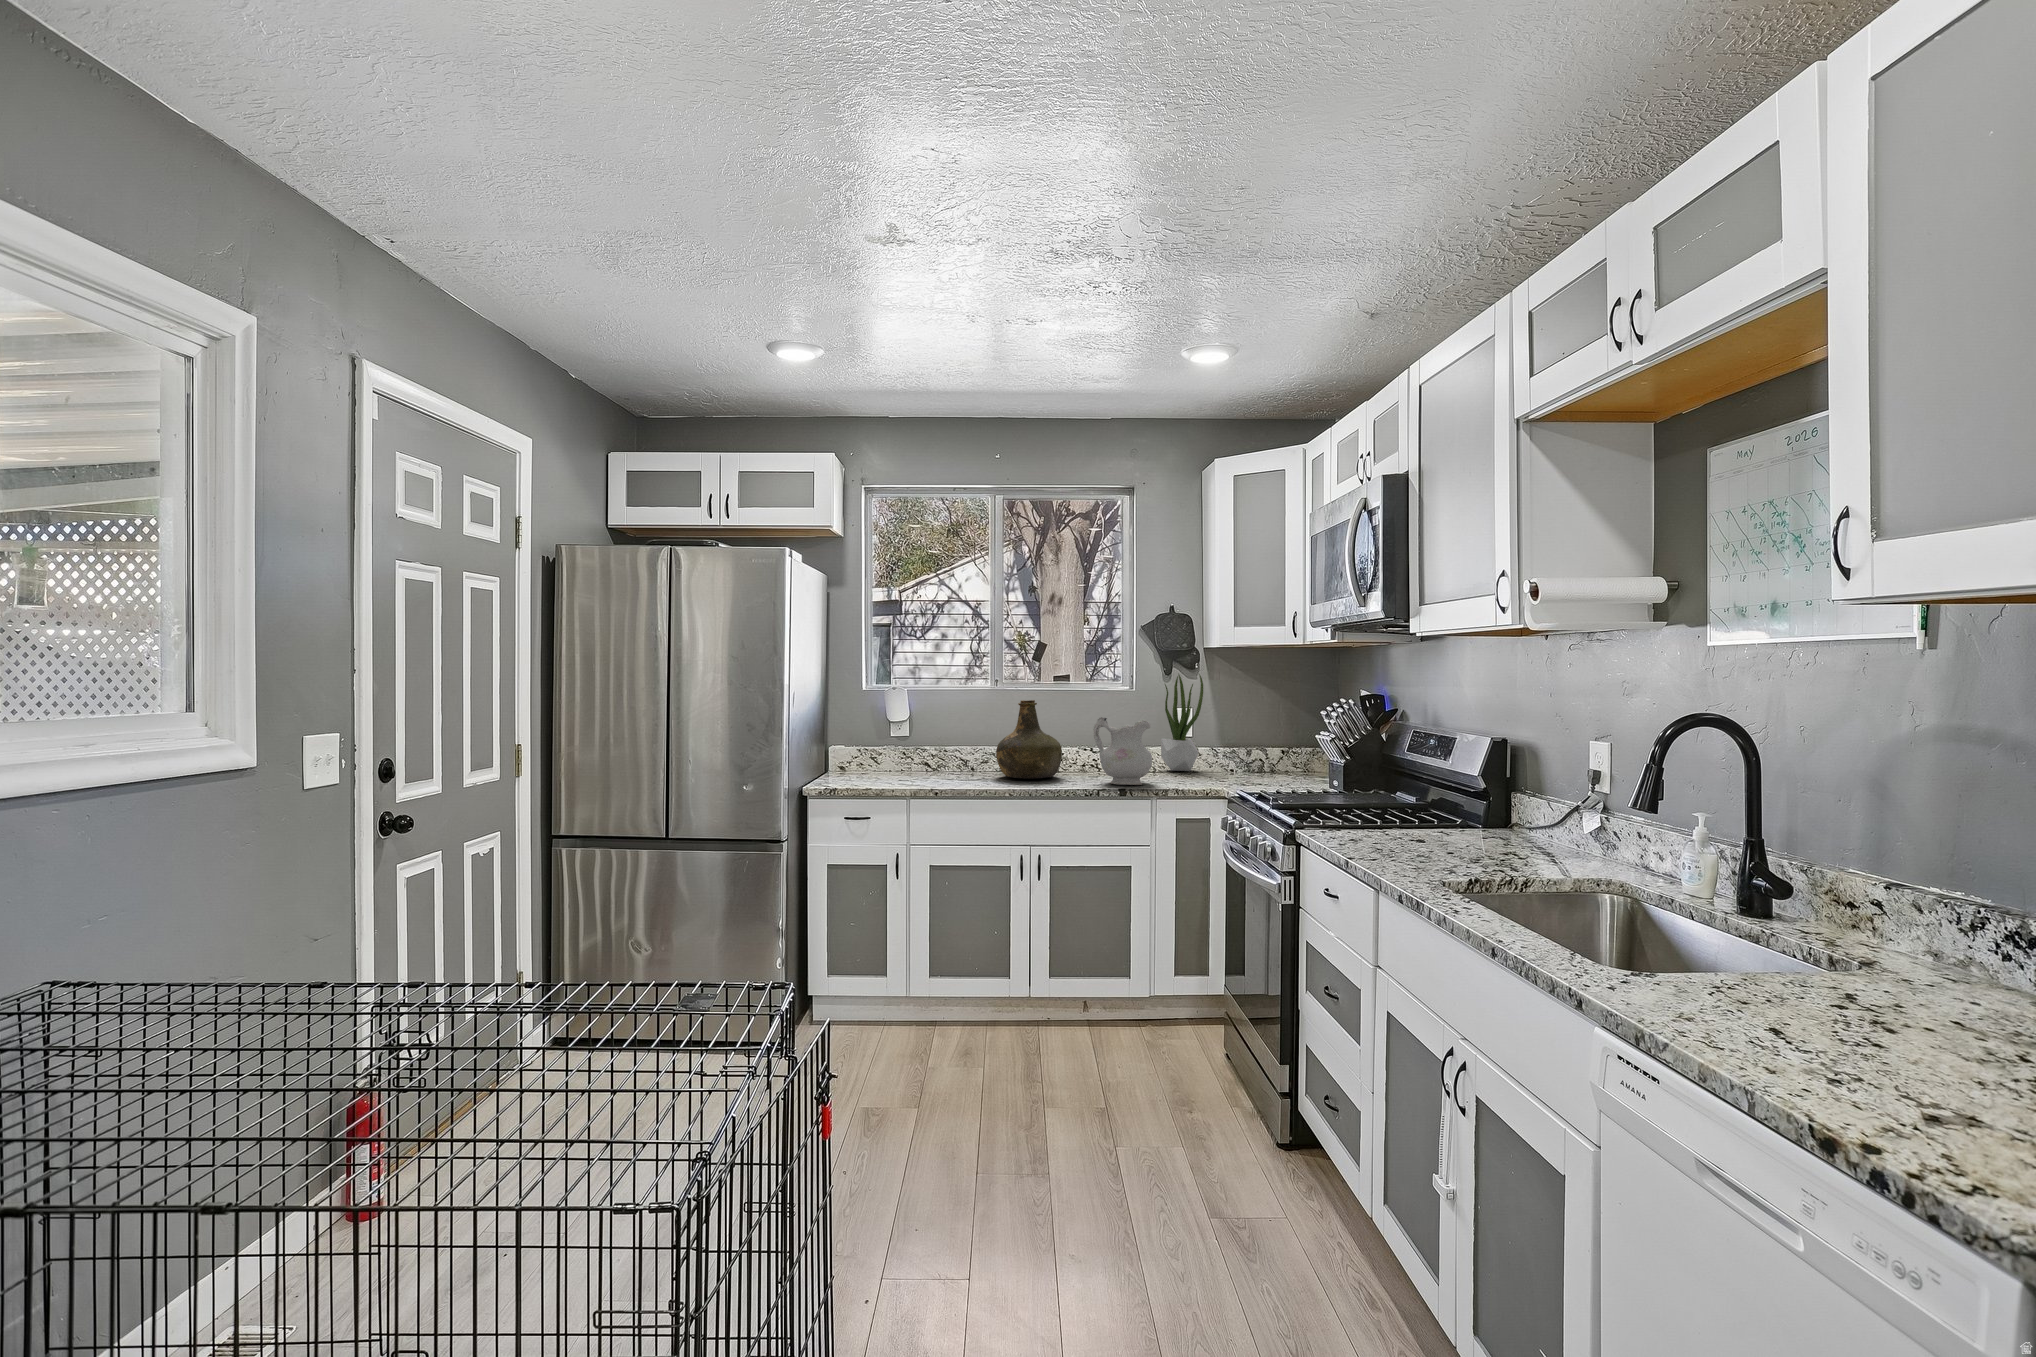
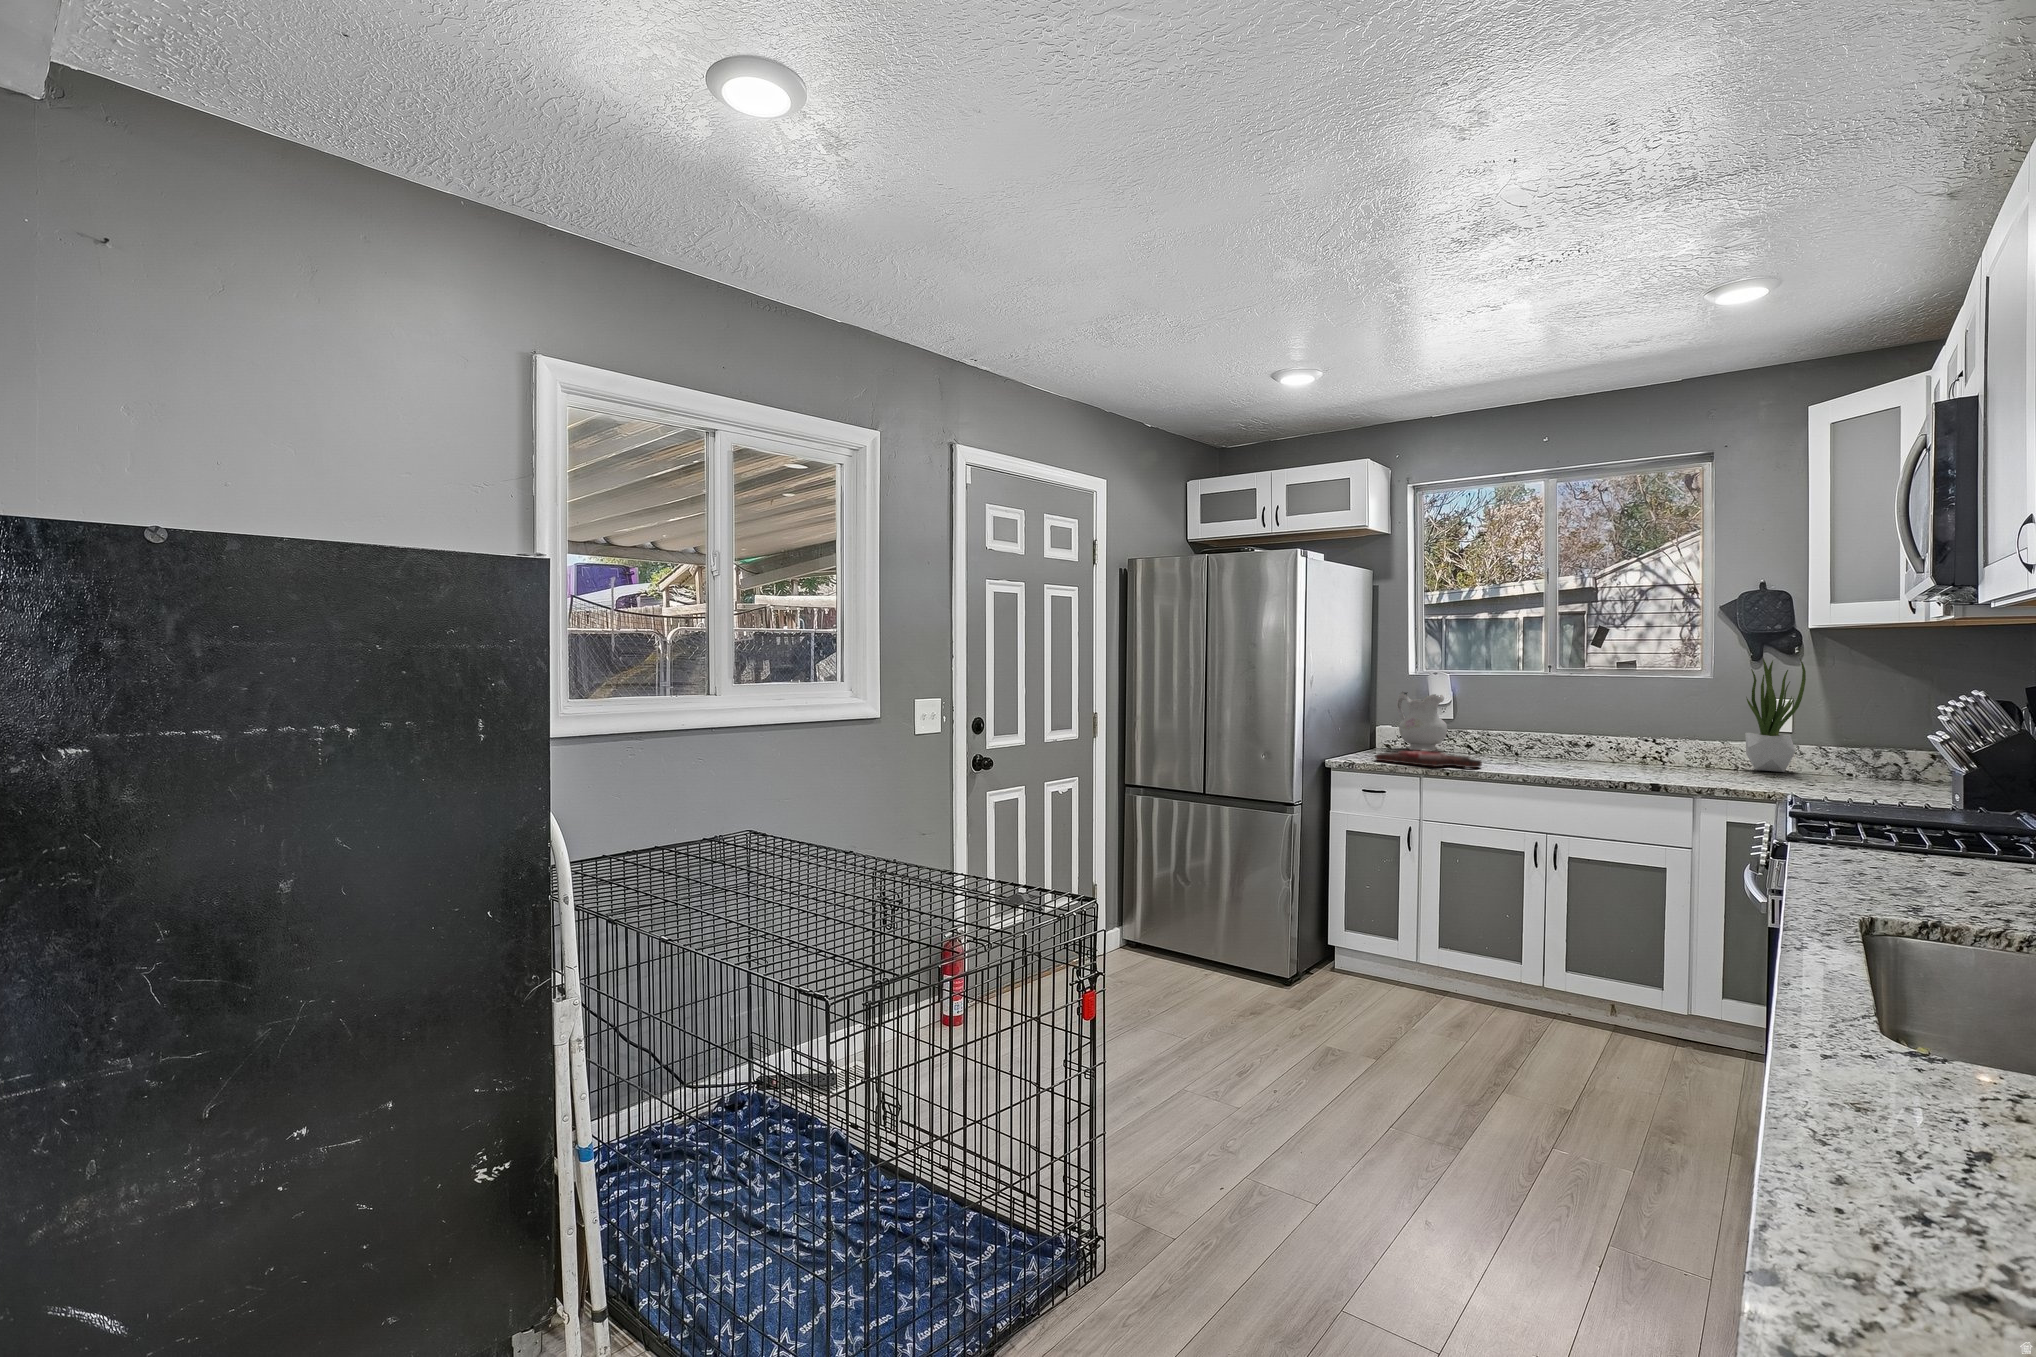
bottle: present [996,700,1062,779] -> none [1523,686,1600,767]
ceramic pitcher: present [1093,717,1152,785] -> present [1397,692,1447,751]
cutting board: none [858,768,968,786] -> present [1375,750,1482,768]

